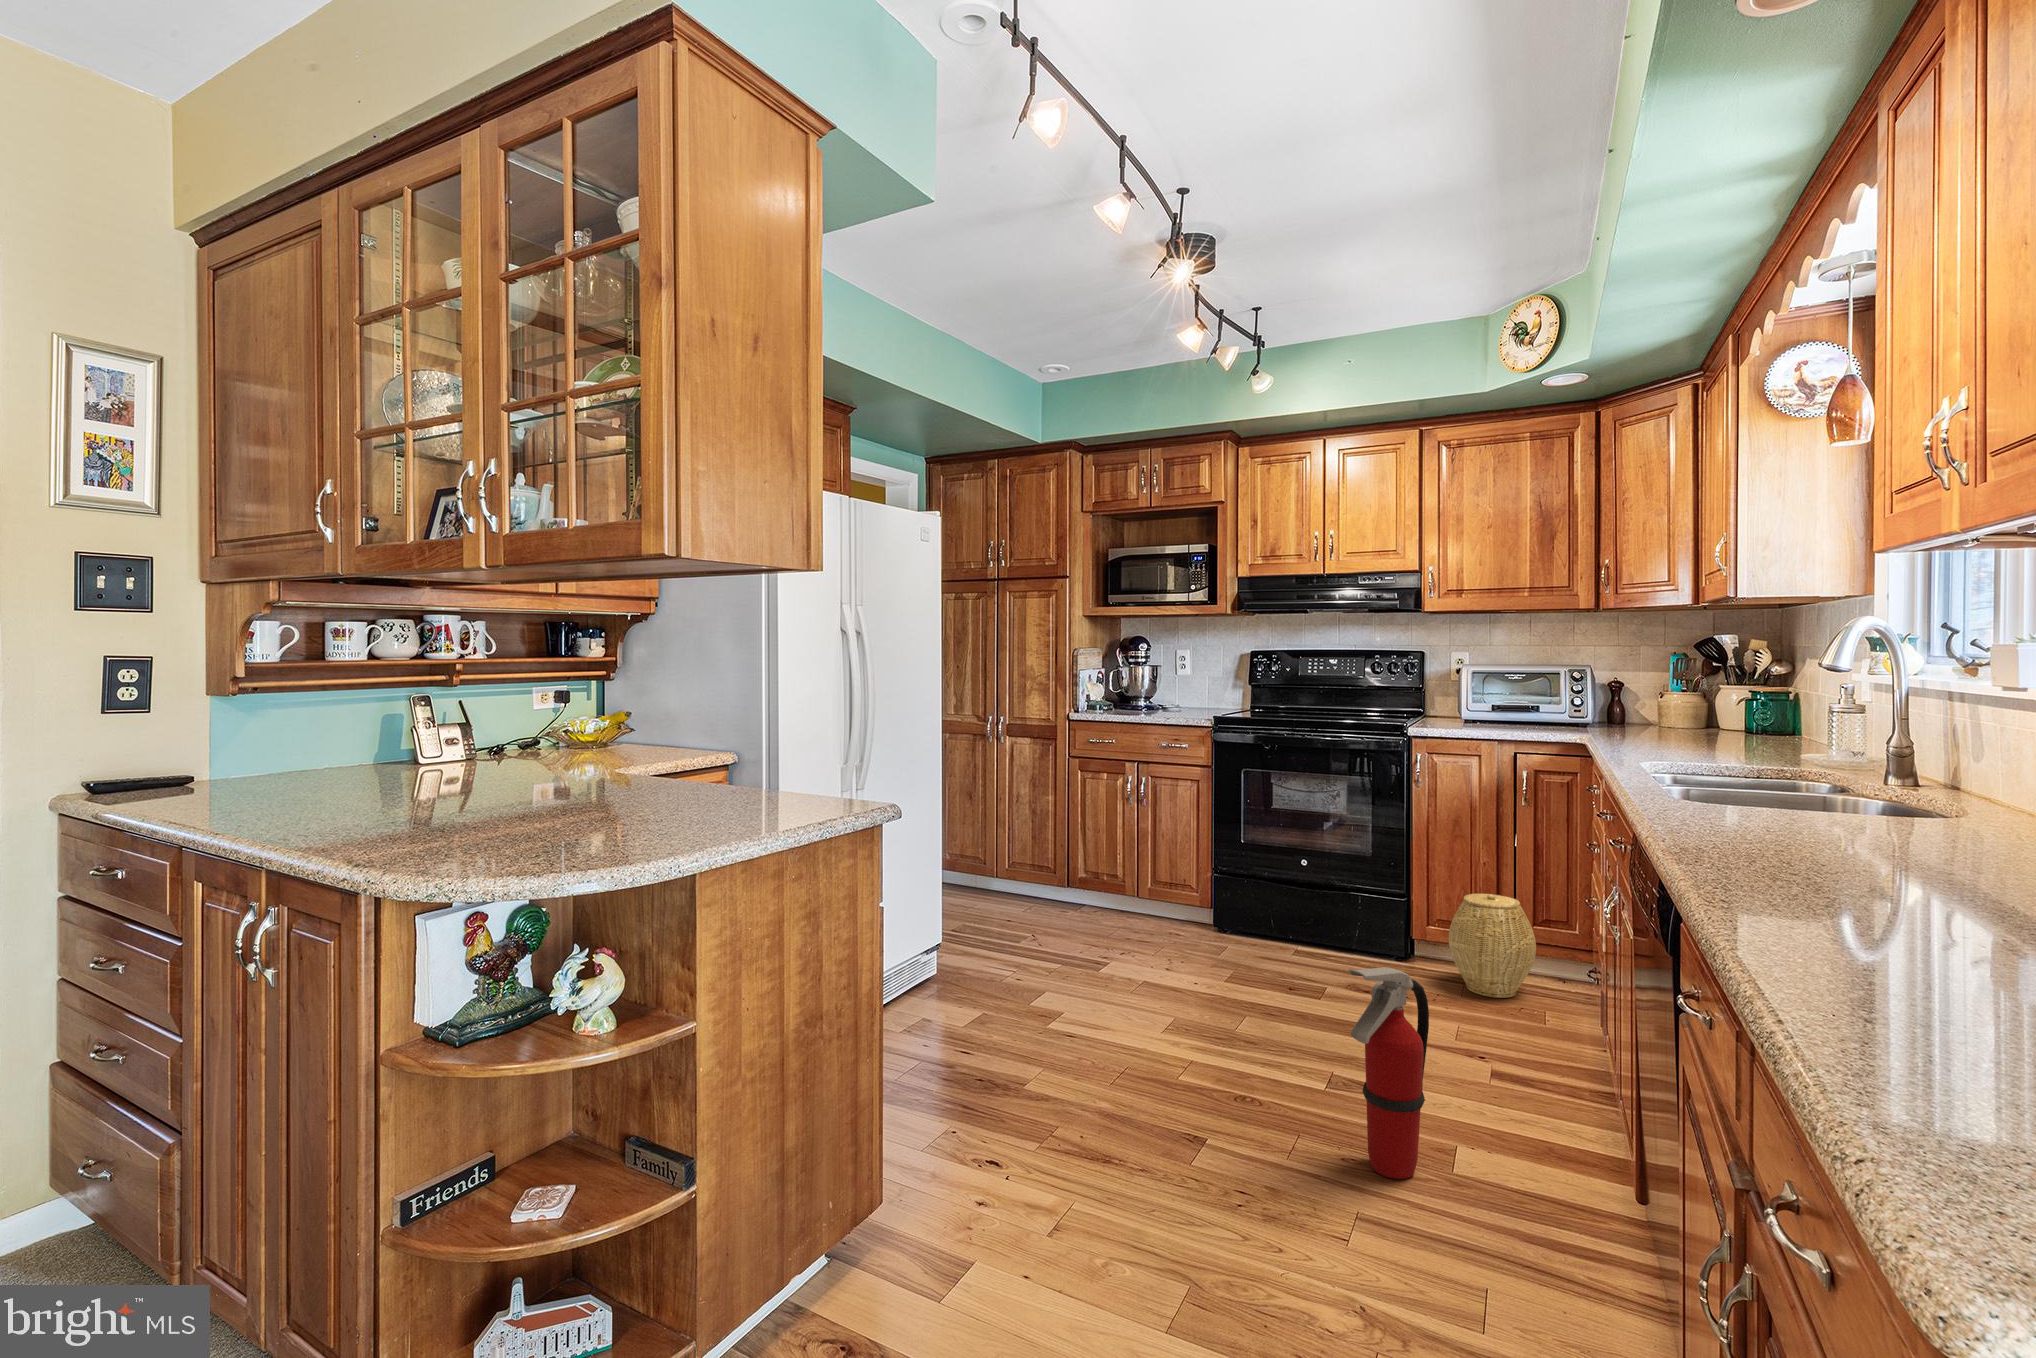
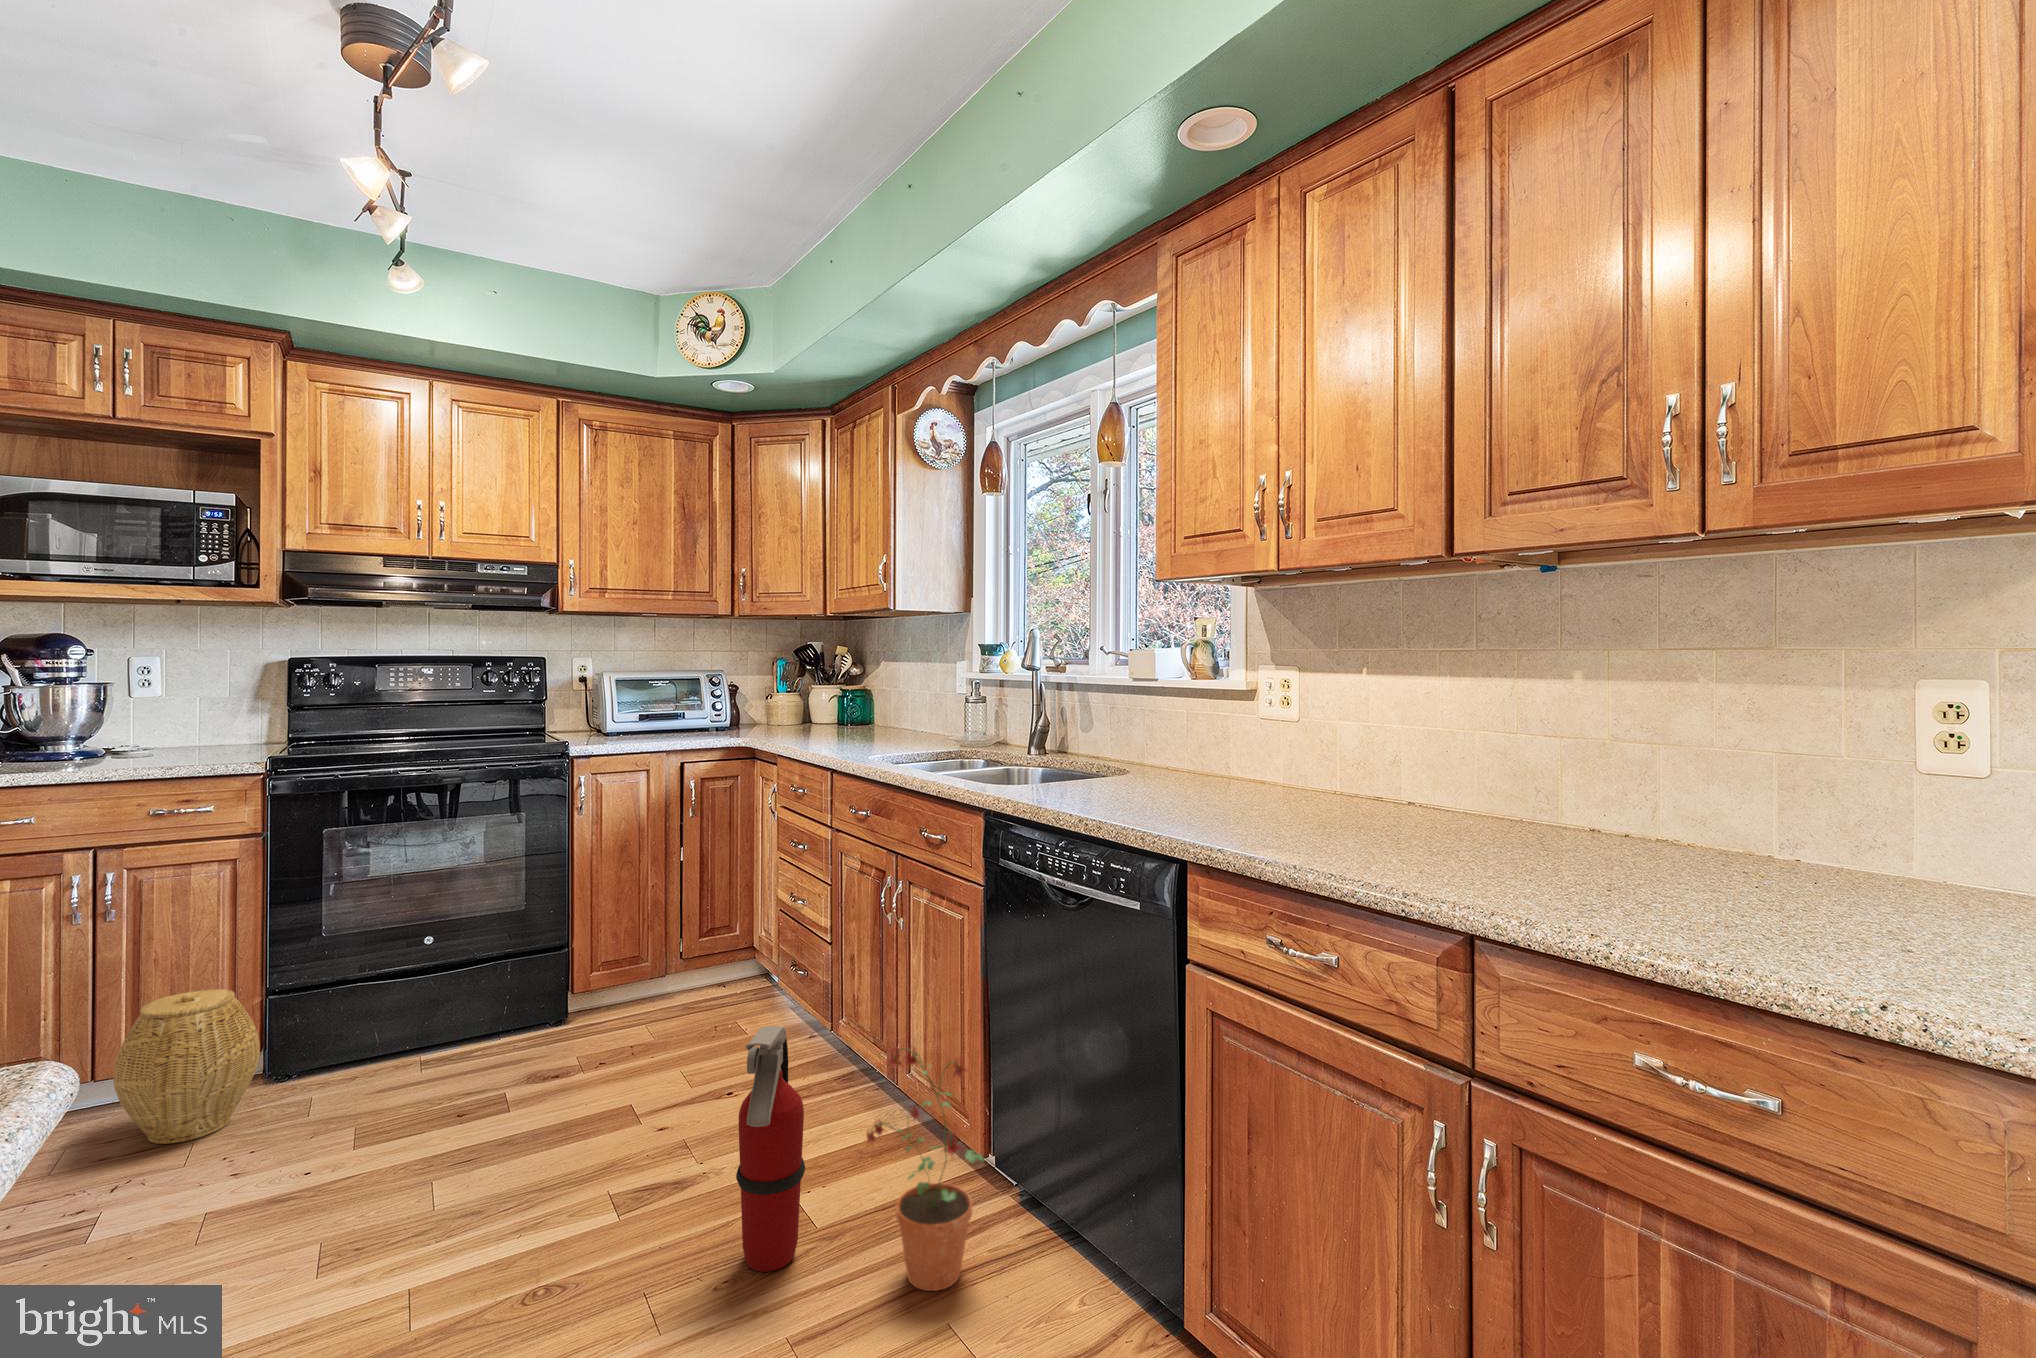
woven basket: present [1449,894,1536,998] -> present [113,989,260,1144]
potted plant: none [1437,1021,1570,1270] -> present [866,1047,984,1291]

